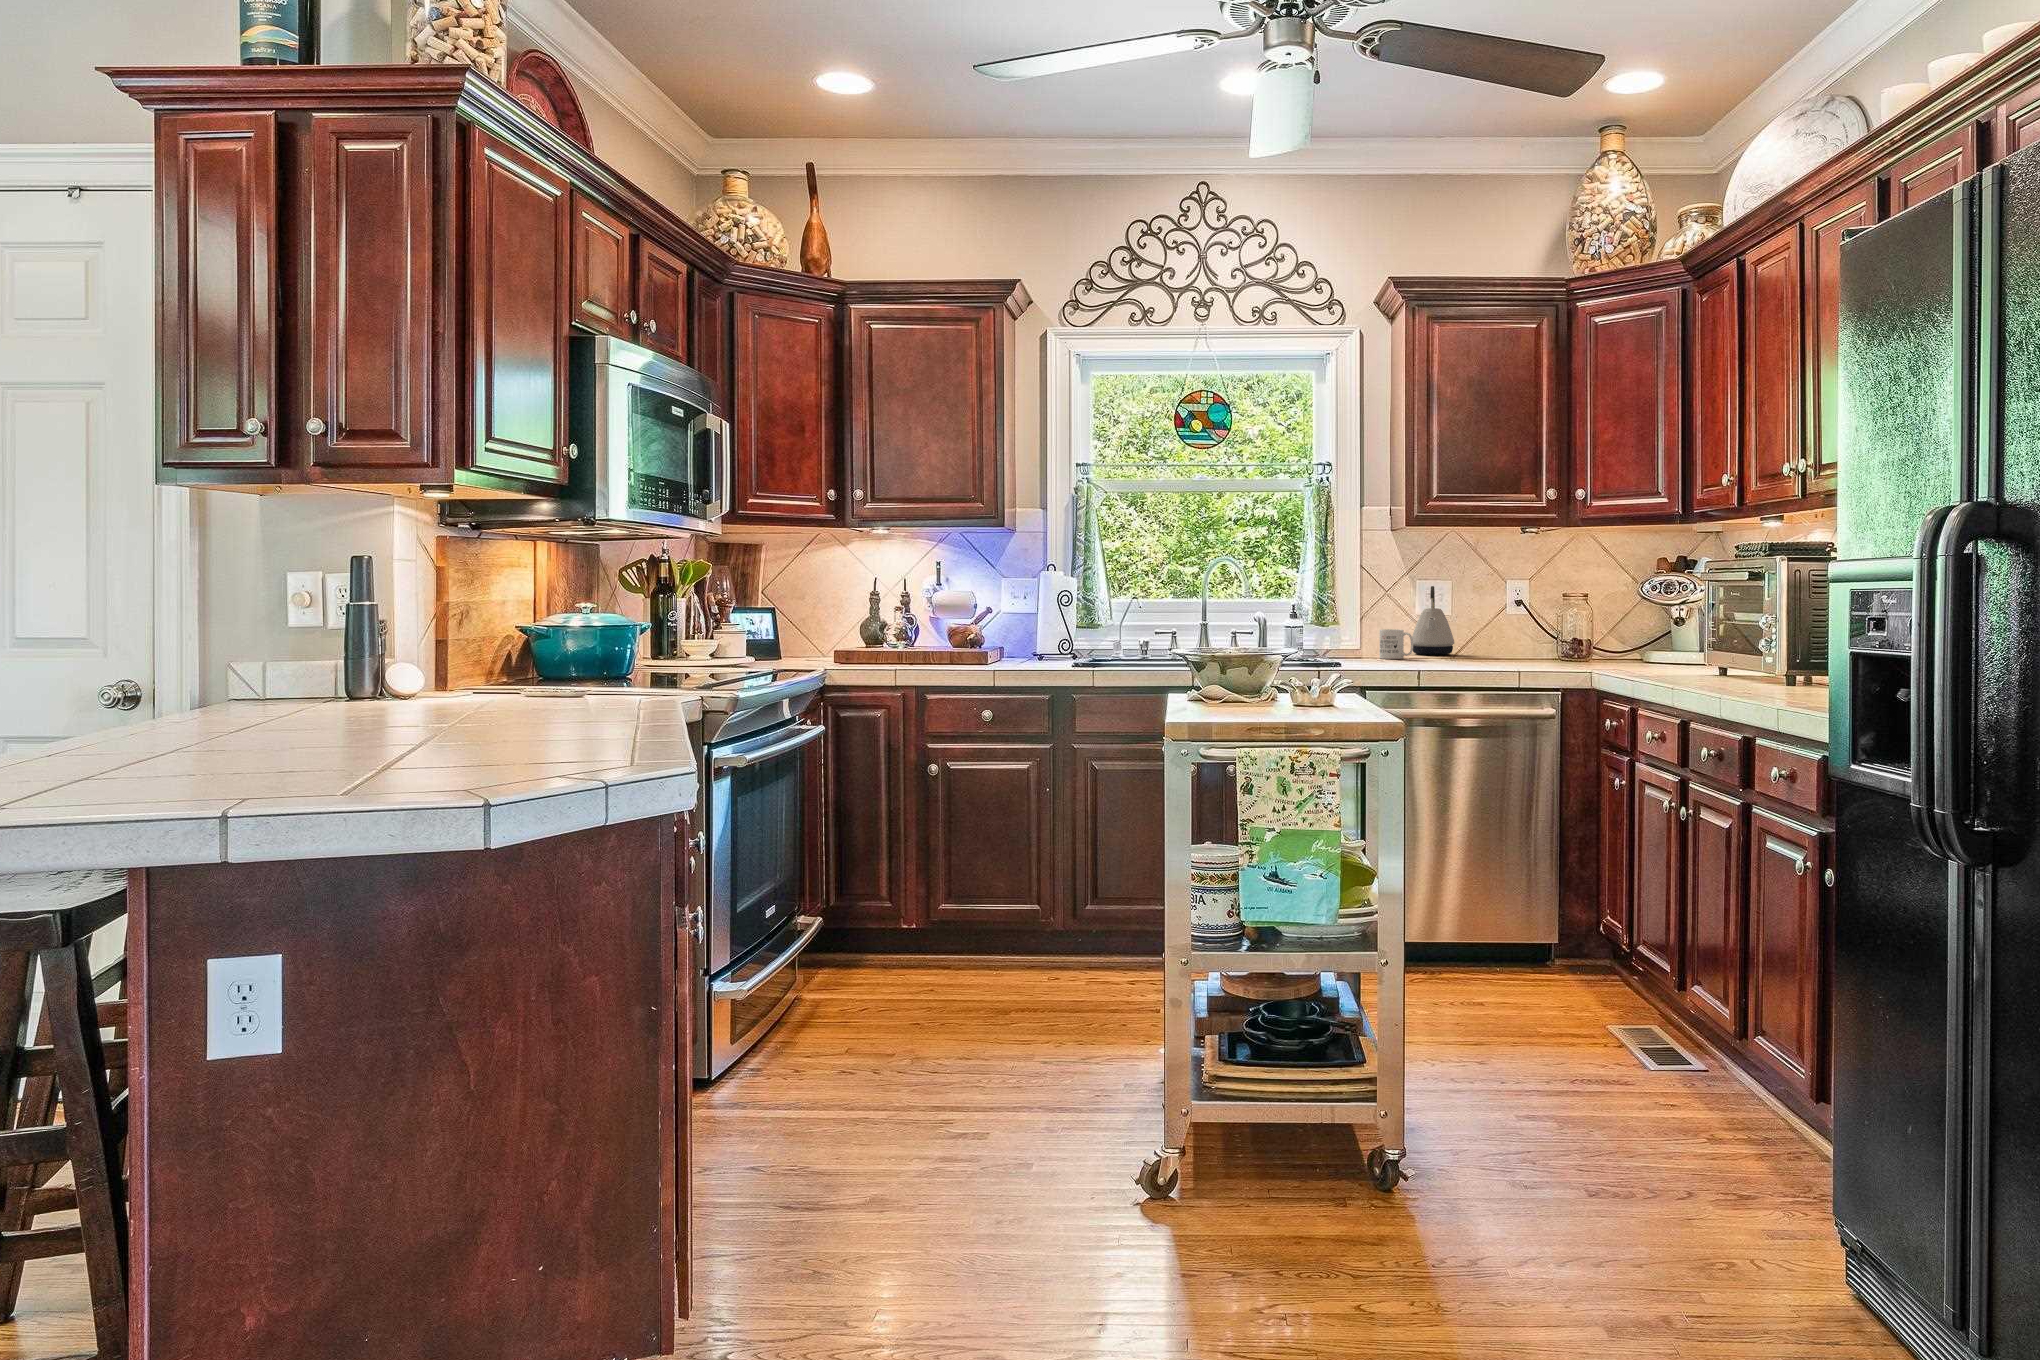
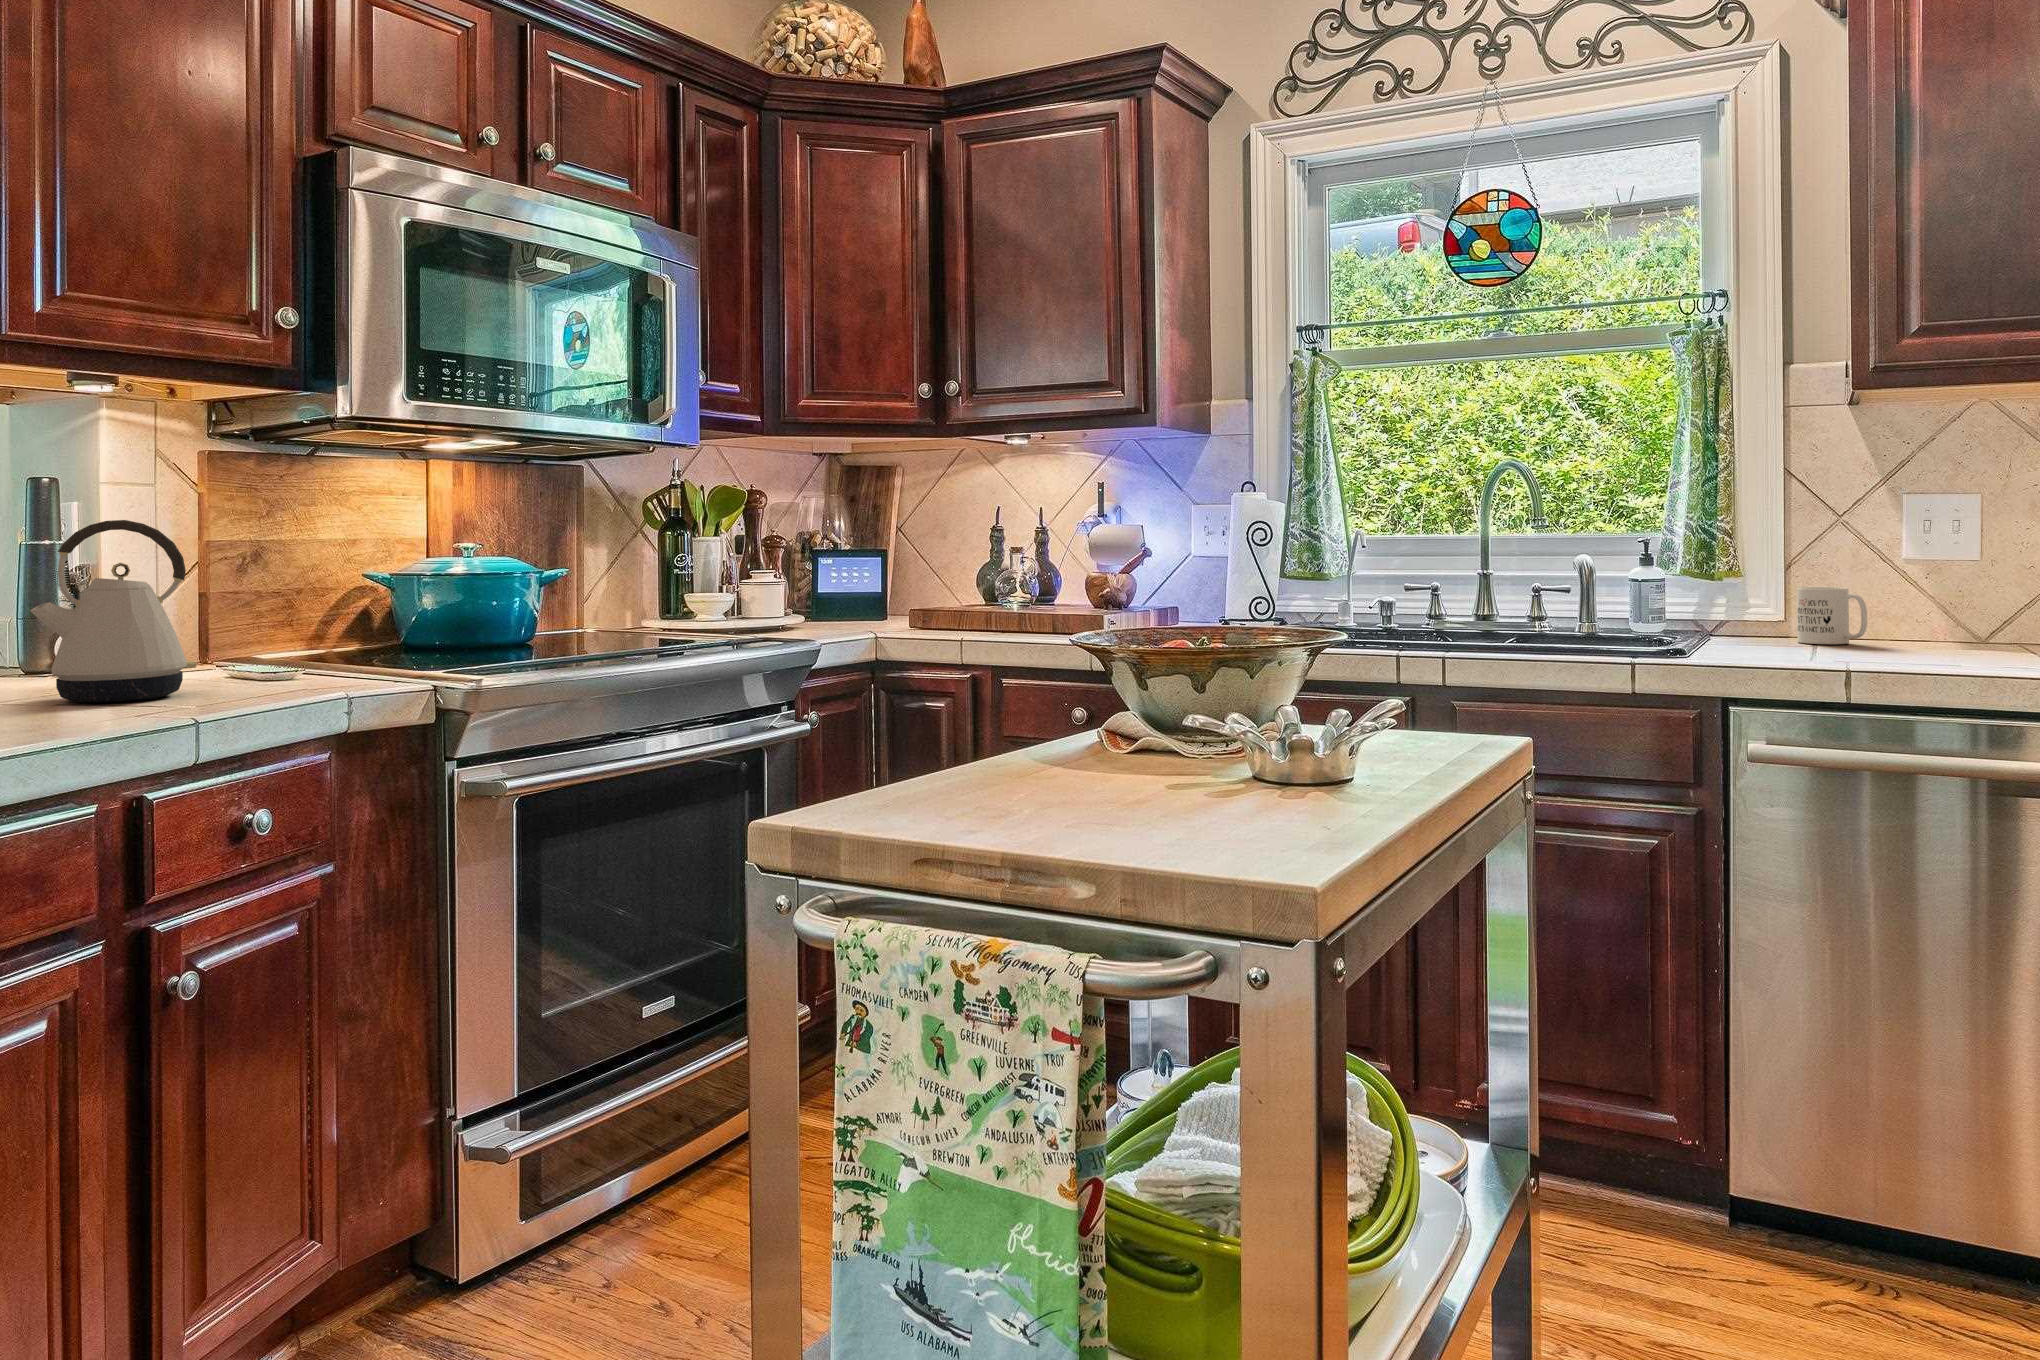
kettle: present [1412,586,1454,655] -> present [30,520,197,703]

